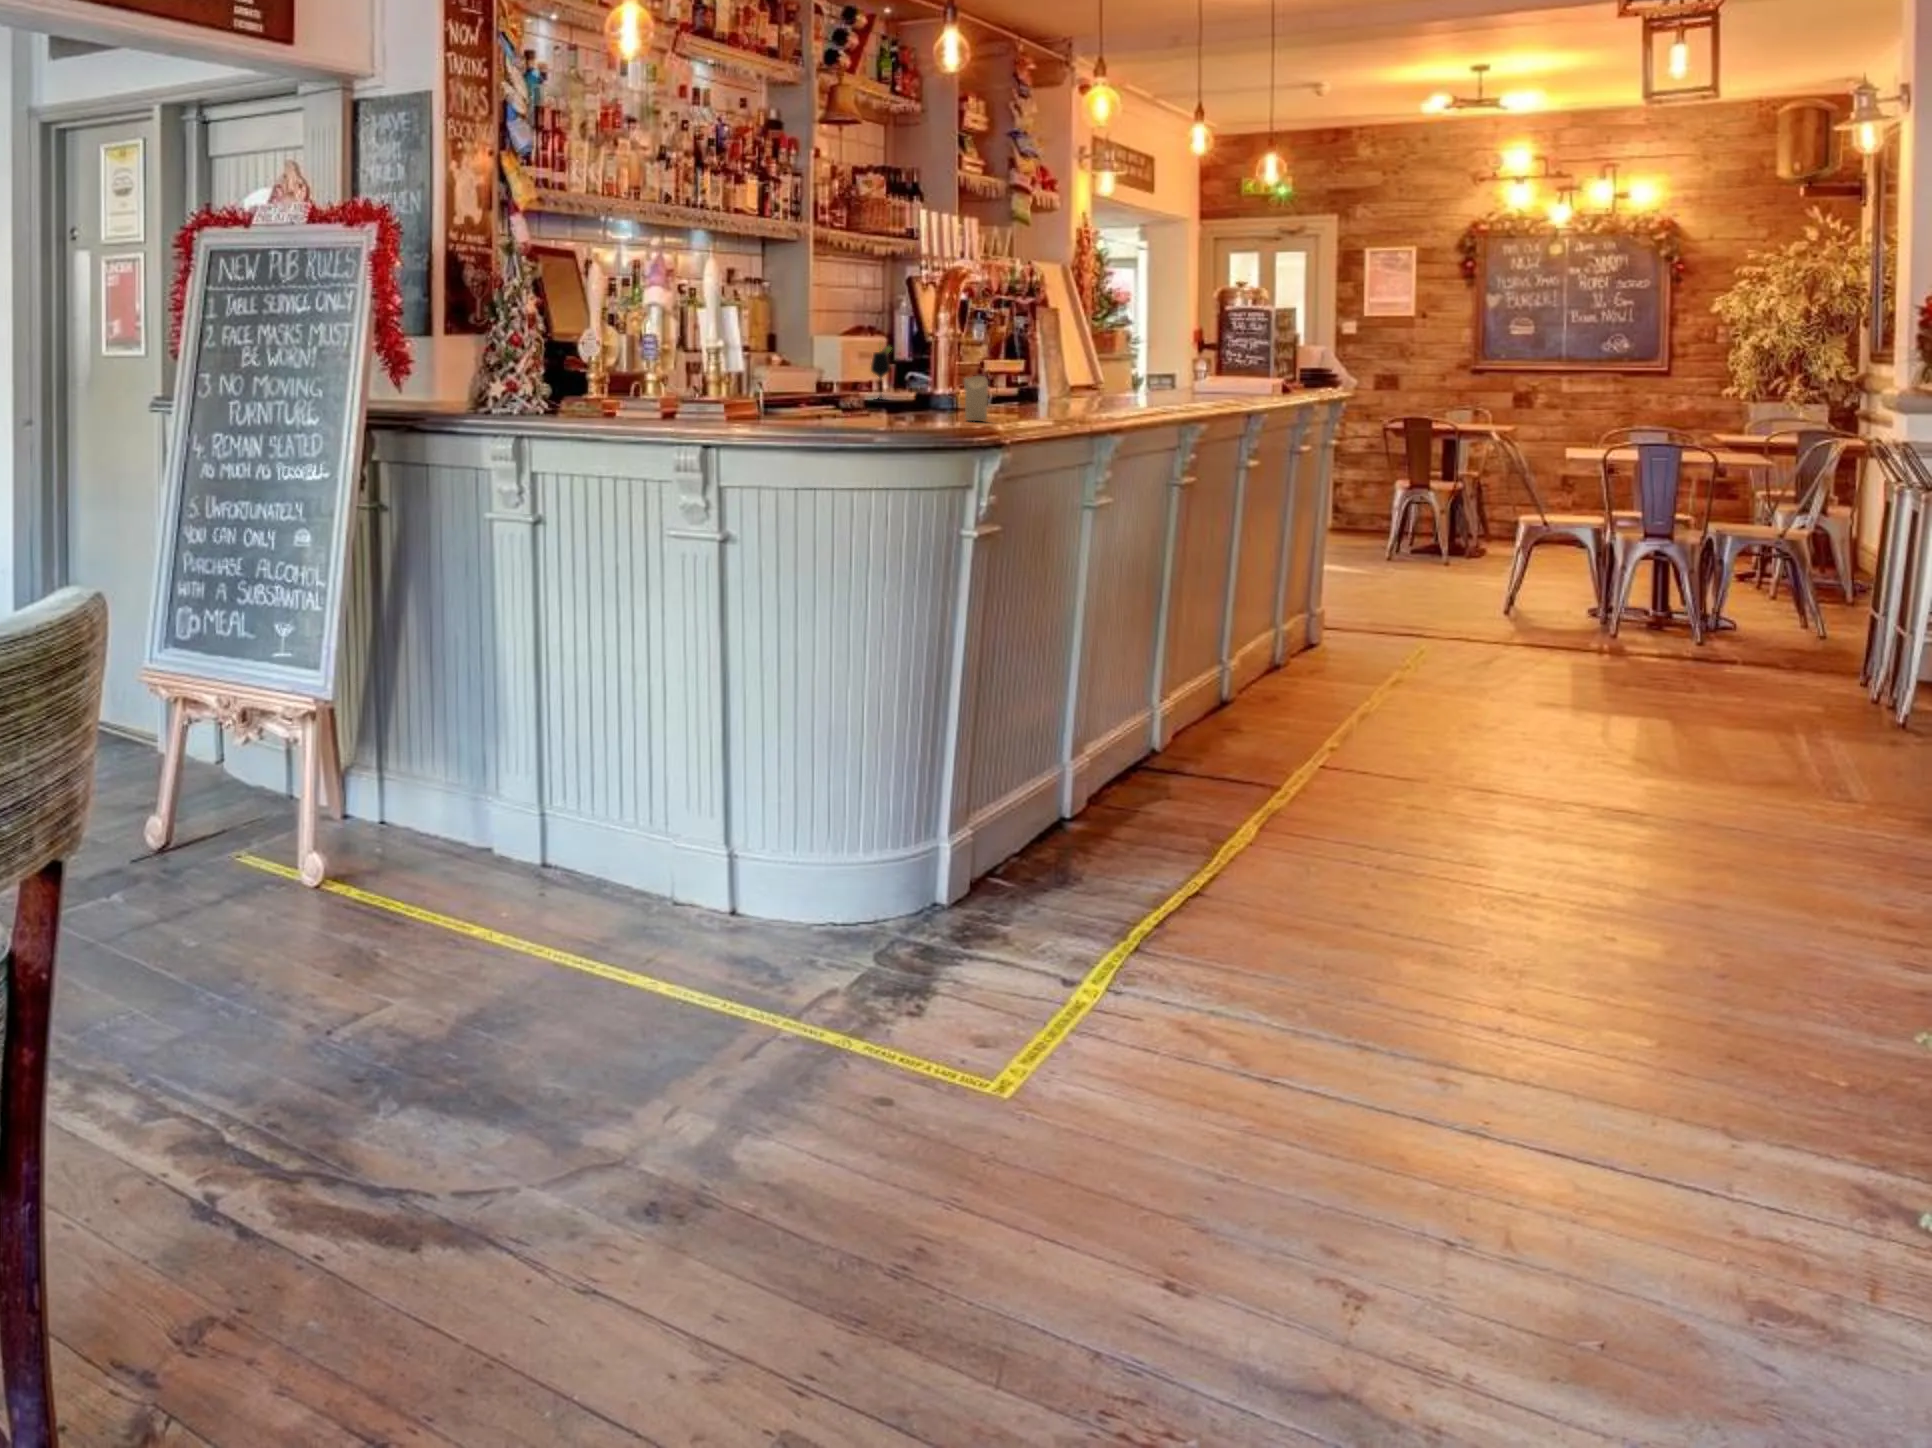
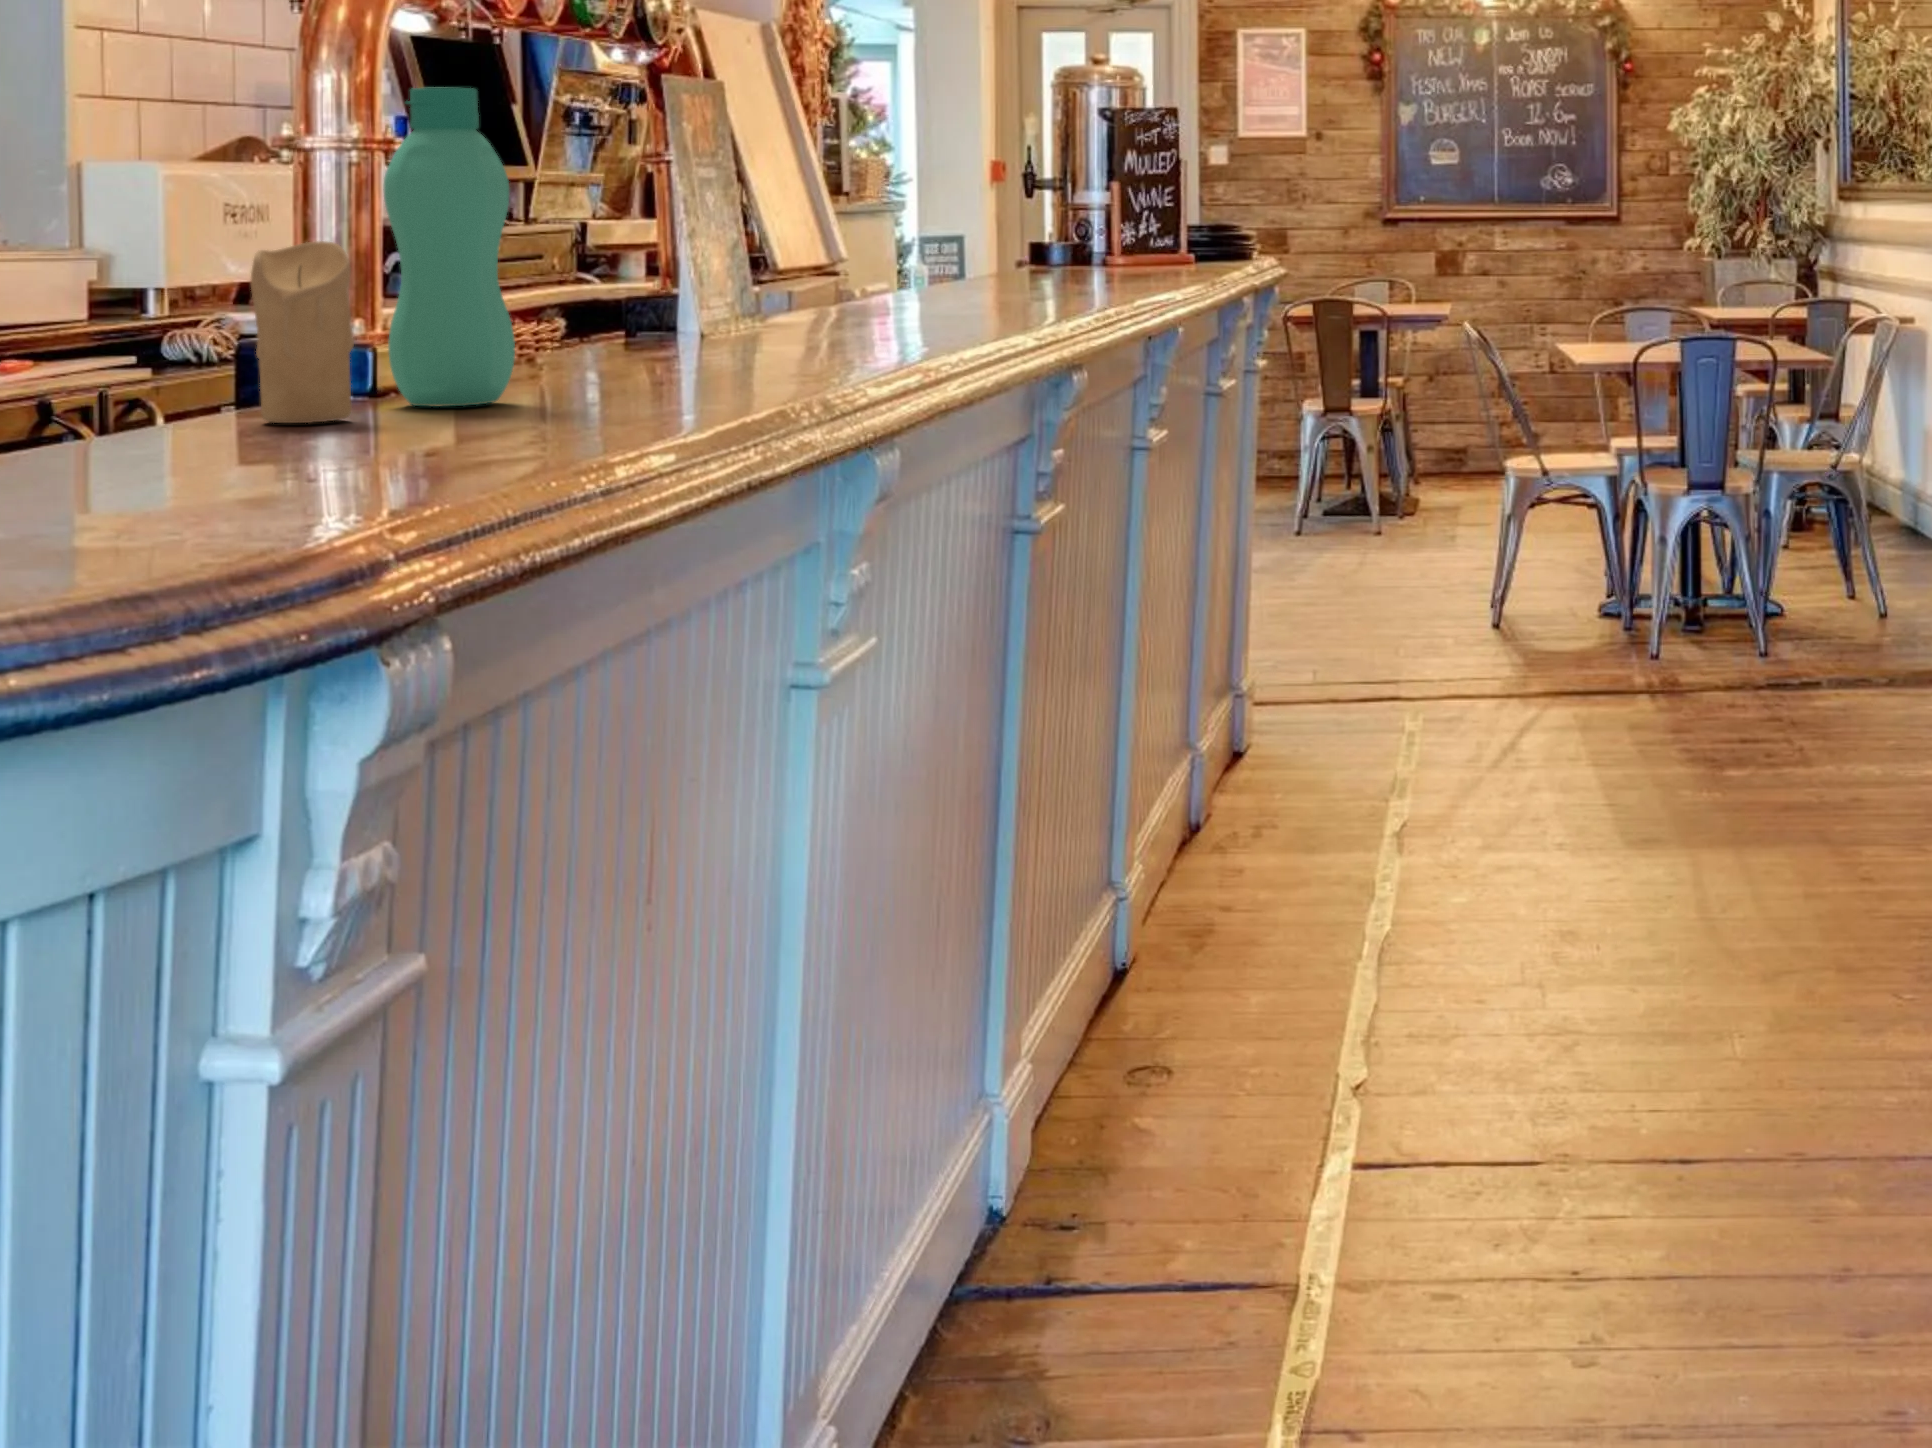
bottle: none [991,336,1024,420] -> present [384,87,515,406]
wine glass: present [871,346,891,399] -> none [121,143,188,330]

